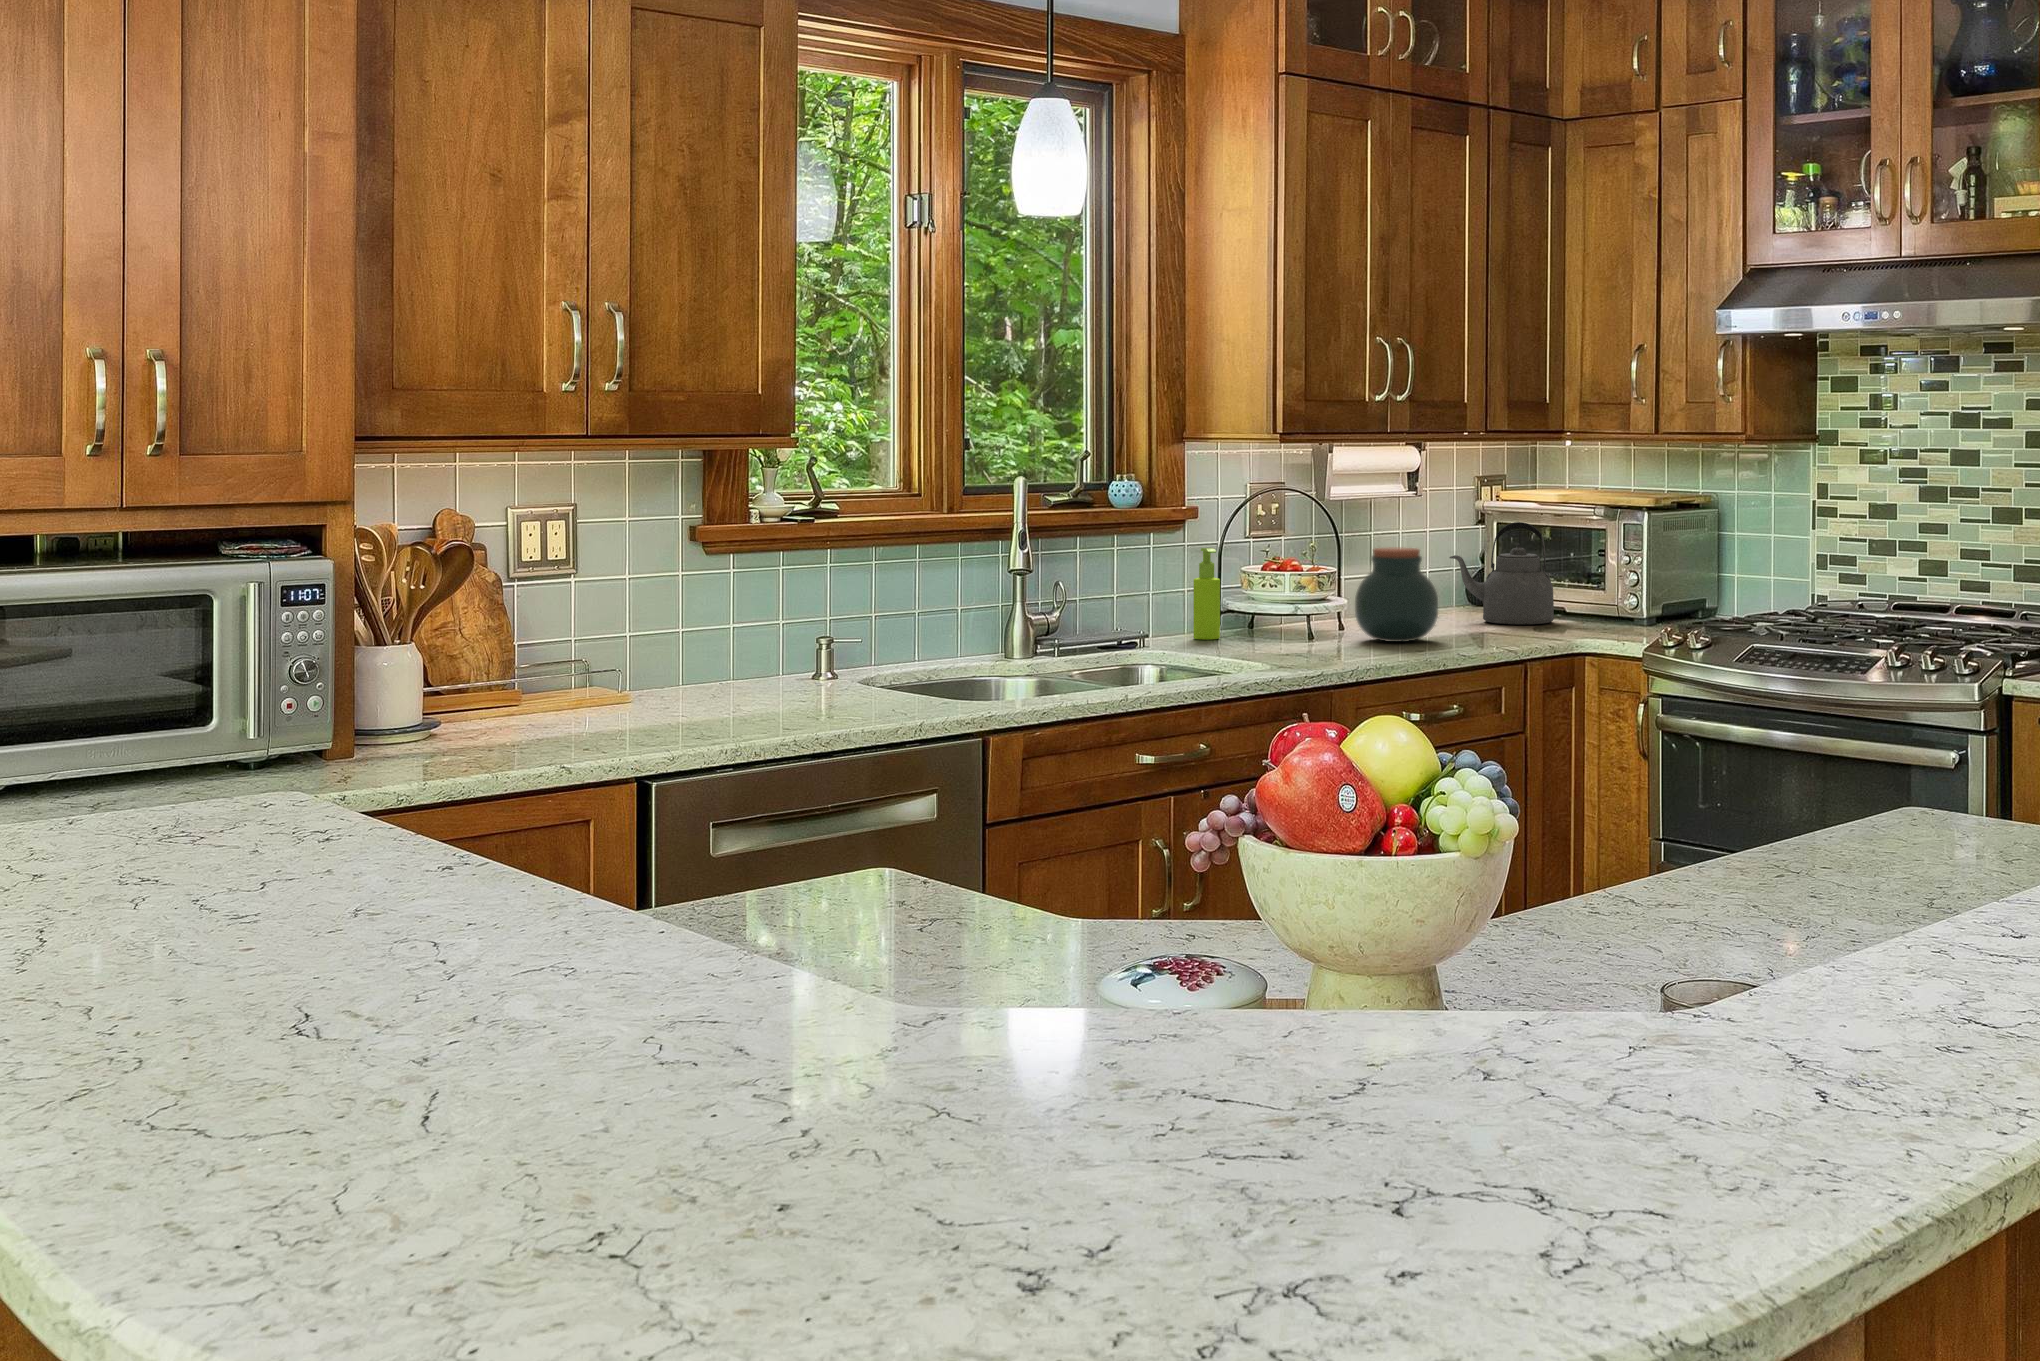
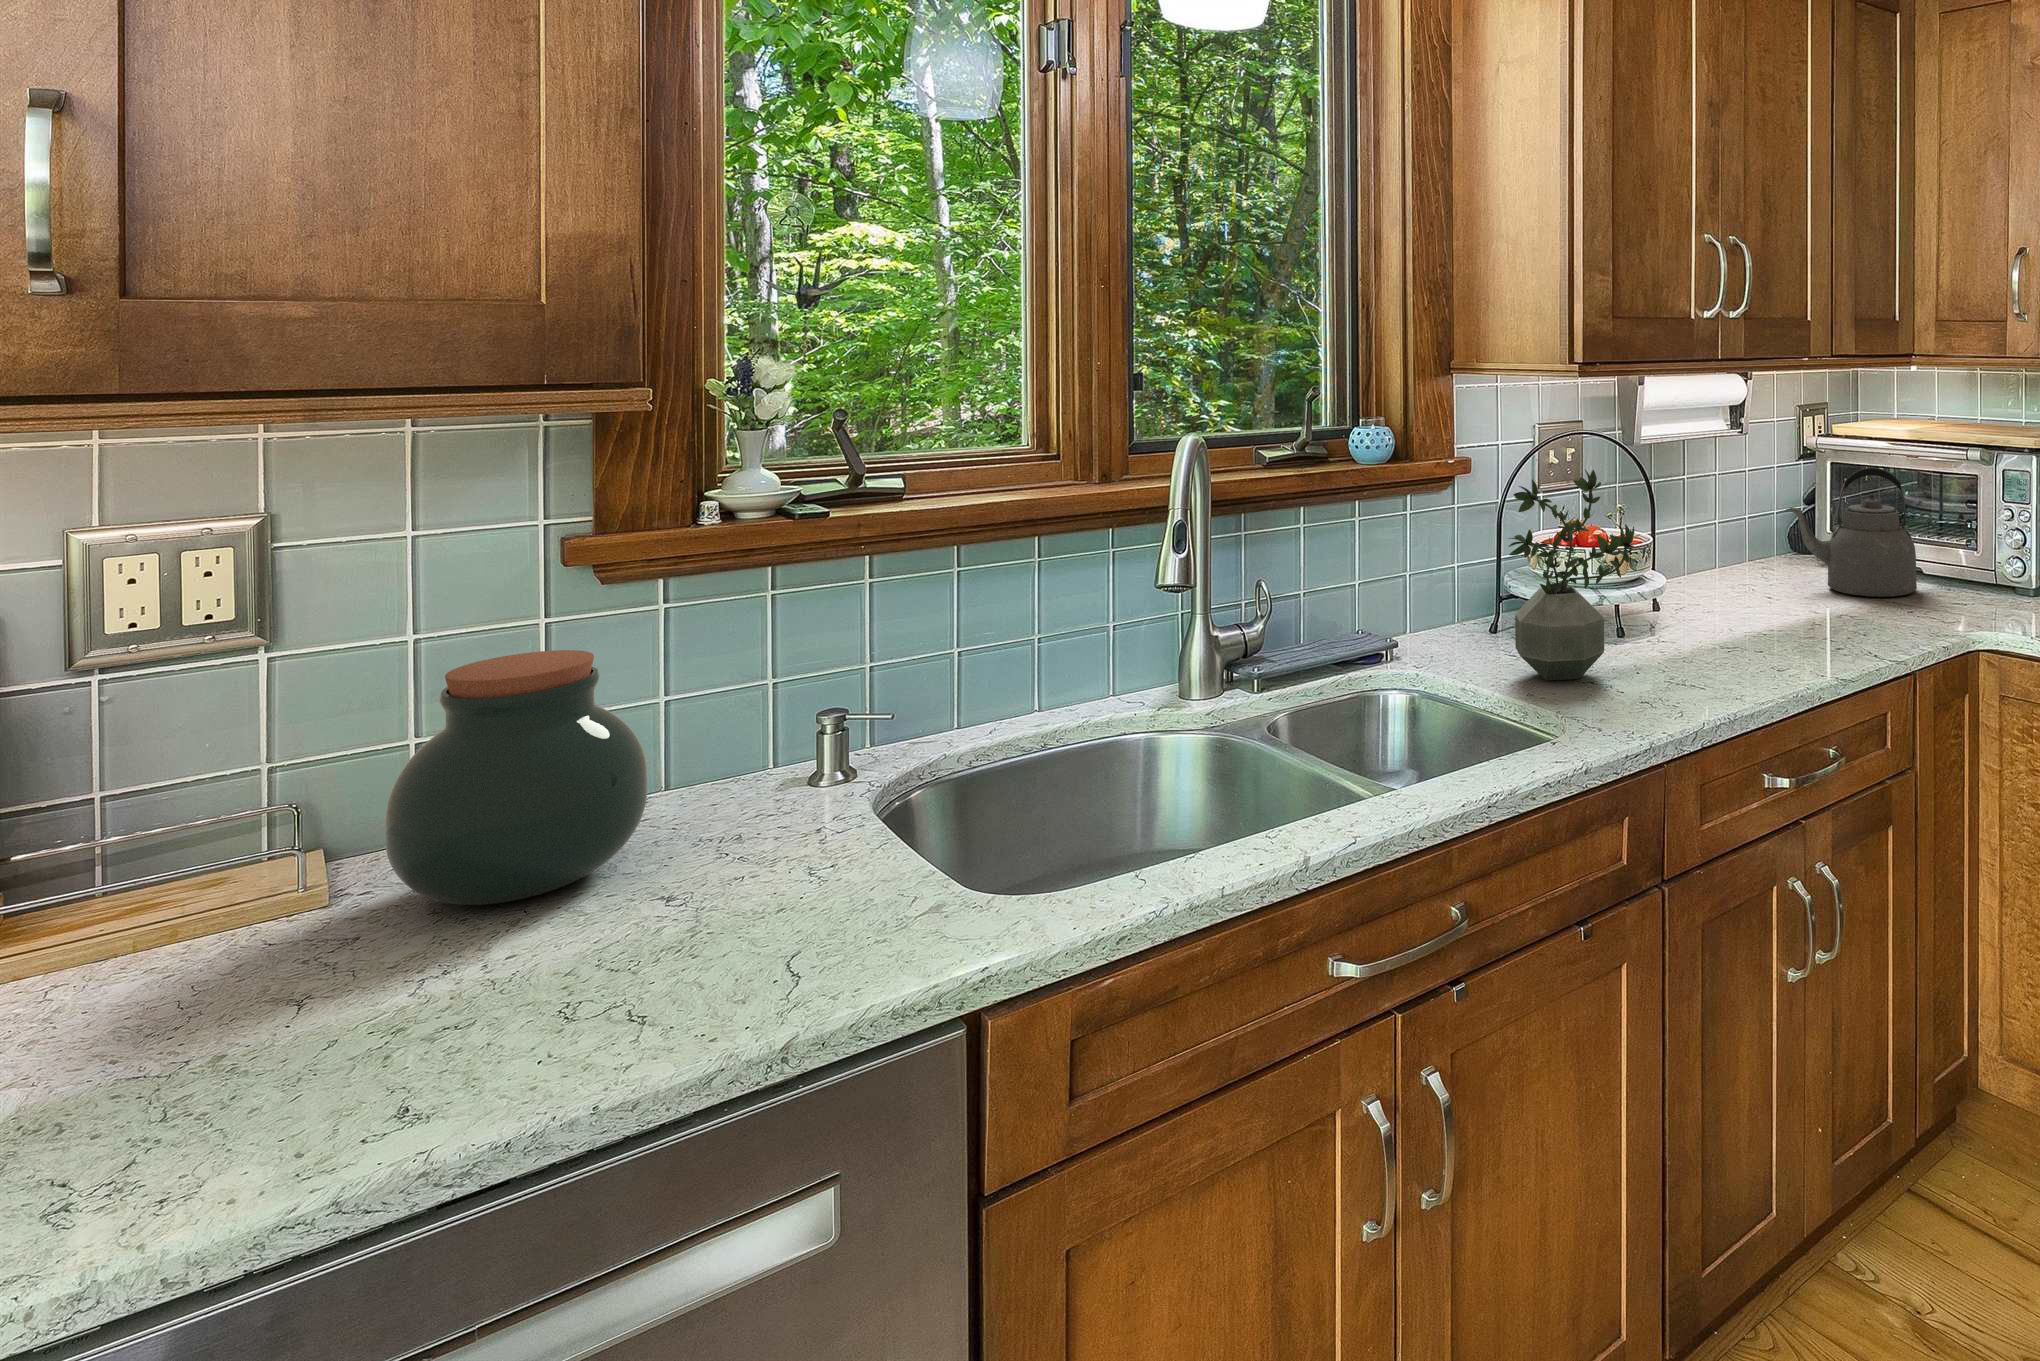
potted plant: none [1231,508,1320,654] -> present [1508,470,1634,680]
jar: present [1355,547,1438,642] -> present [385,650,647,905]
soap dispenser: present [1193,548,1220,639] -> none [1465,514,1501,637]

